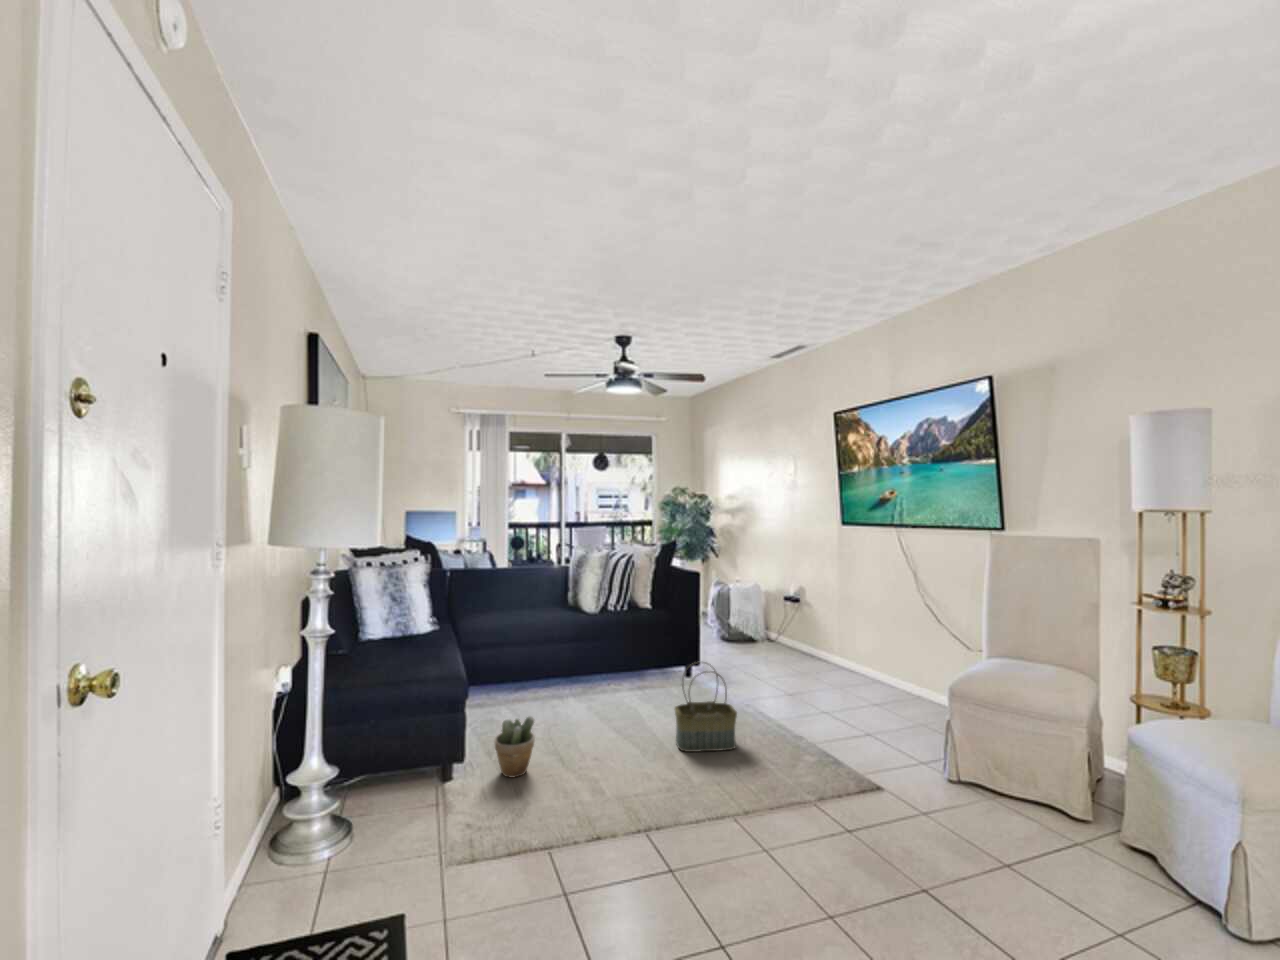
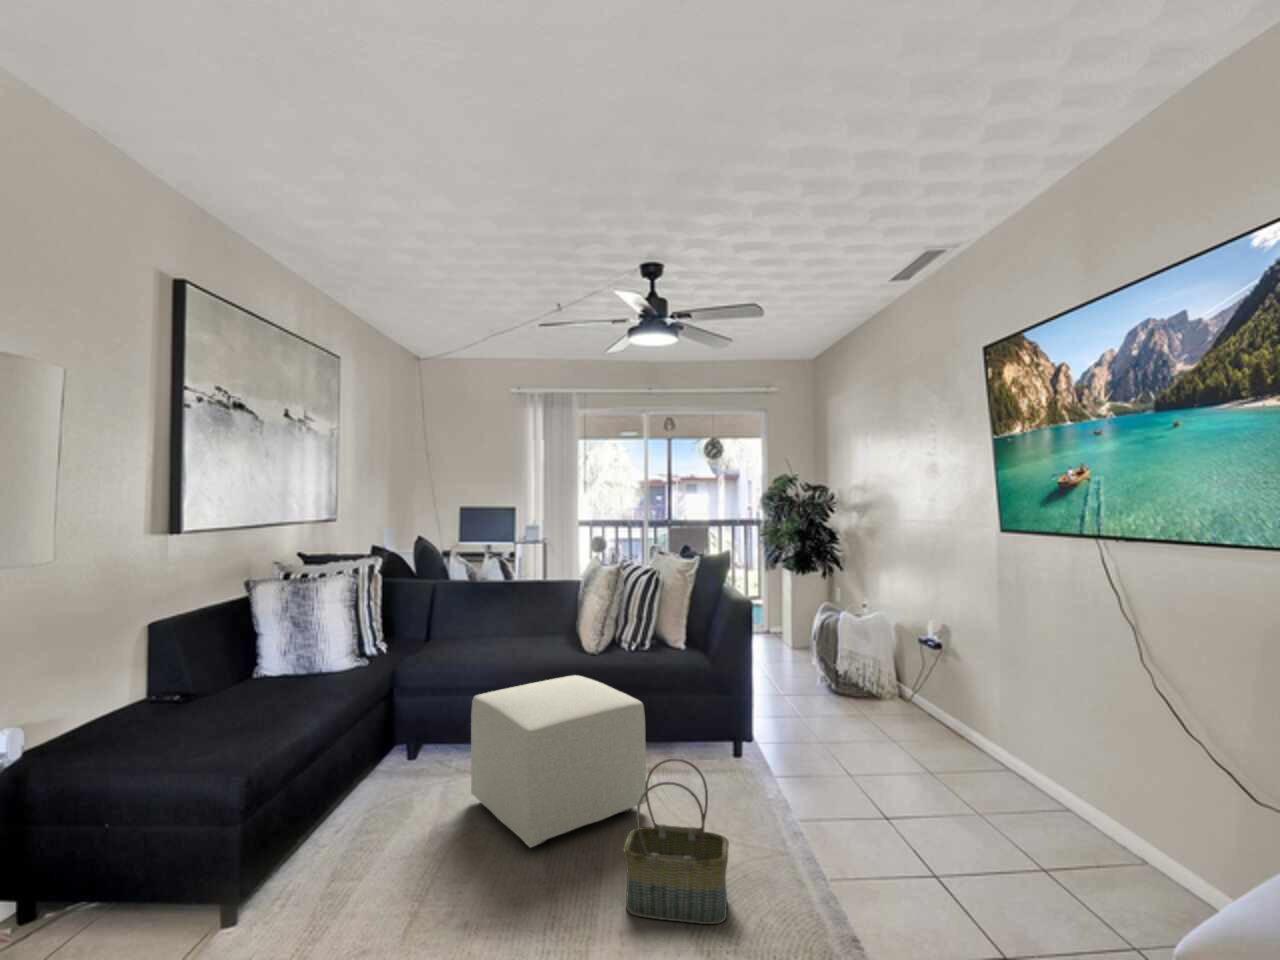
ottoman: none [537,627,656,730] -> present [471,675,646,847]
potted plant: present [494,716,535,777] -> none [315,829,383,926]

